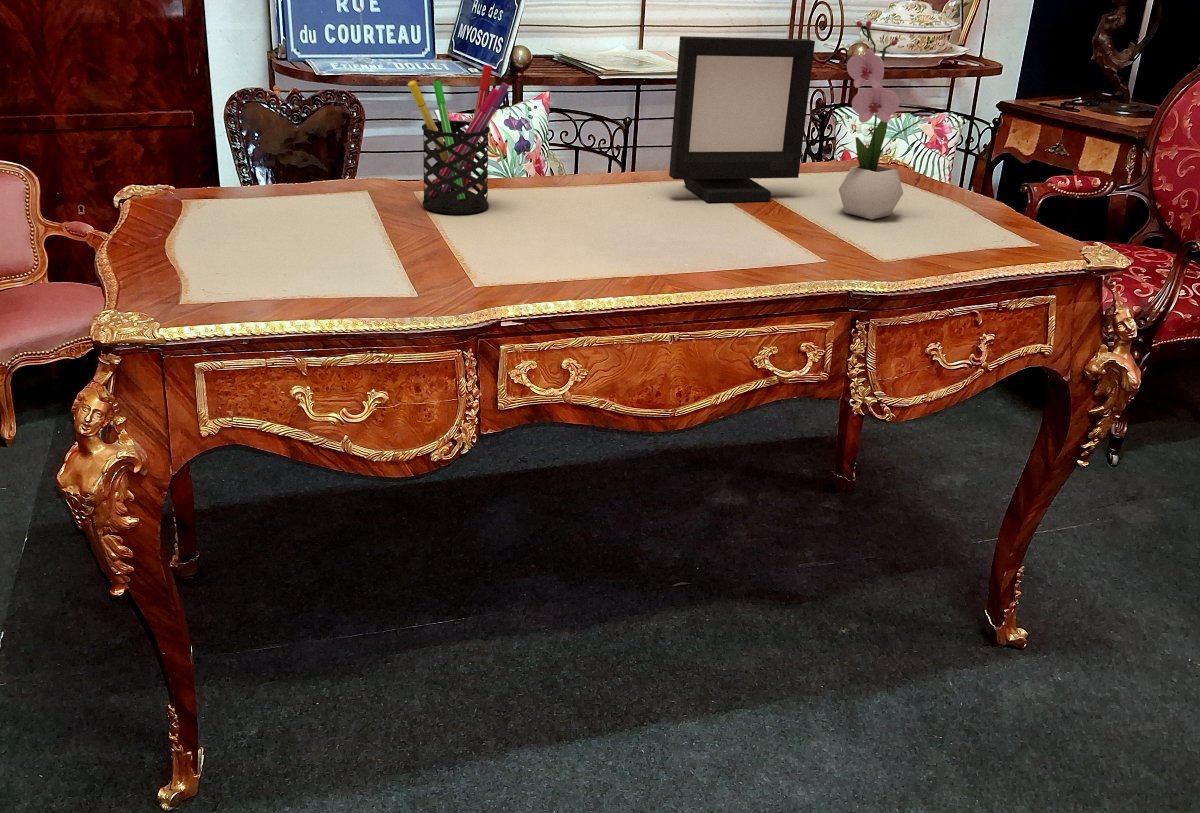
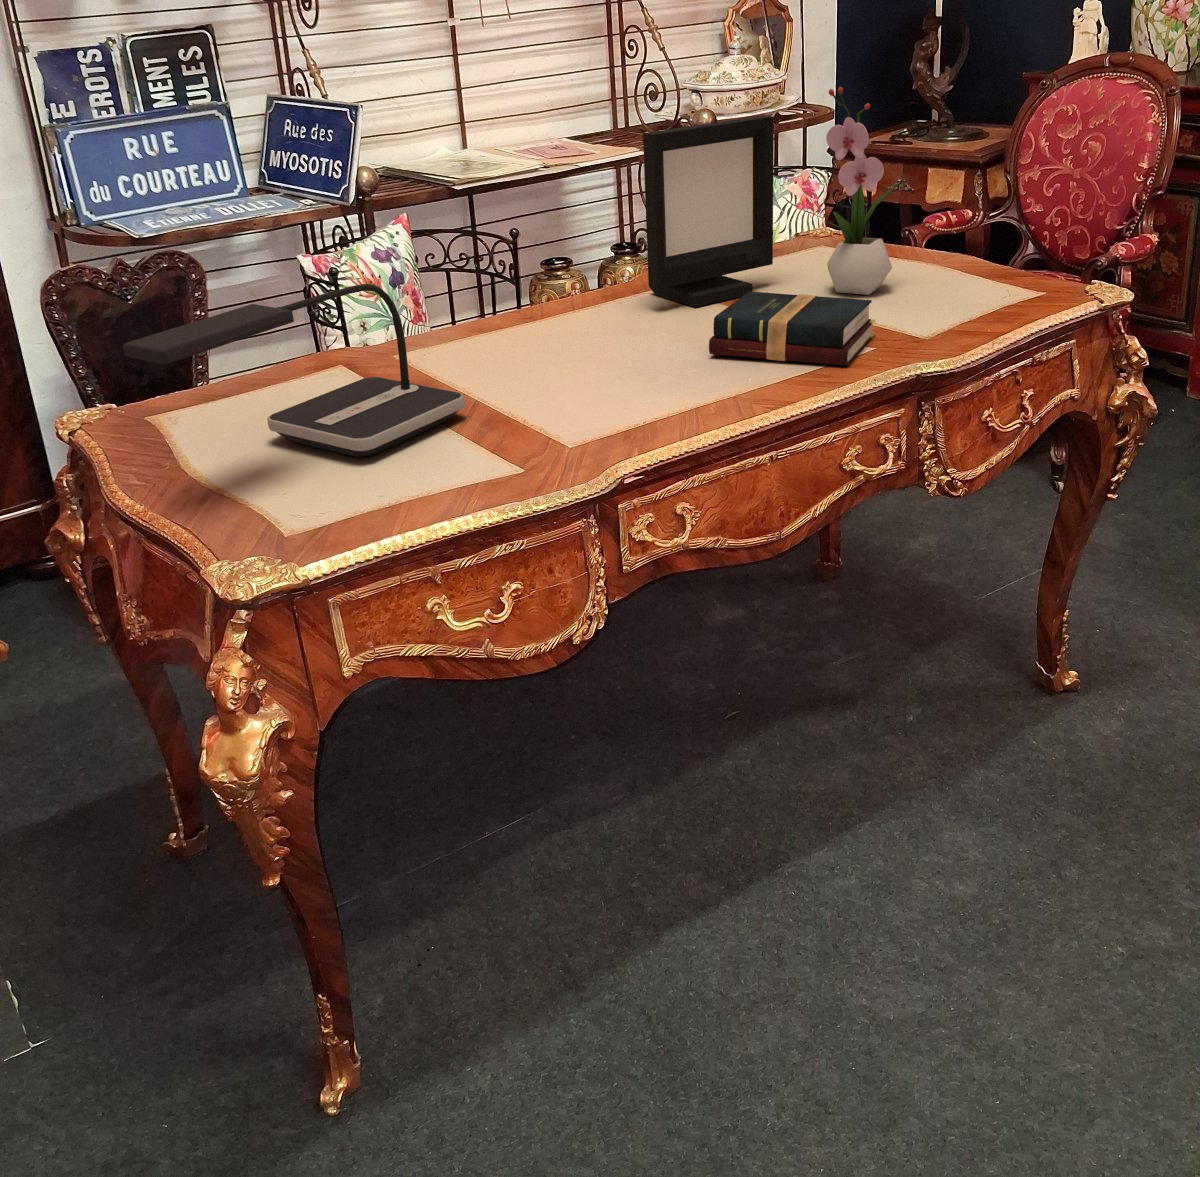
pen holder: present [408,65,509,214] -> none [383,199,492,373]
desk lamp: none [105,114,422,261] -> present [123,284,465,457]
hardback book: none [672,192,840,271] -> present [709,292,875,366]

